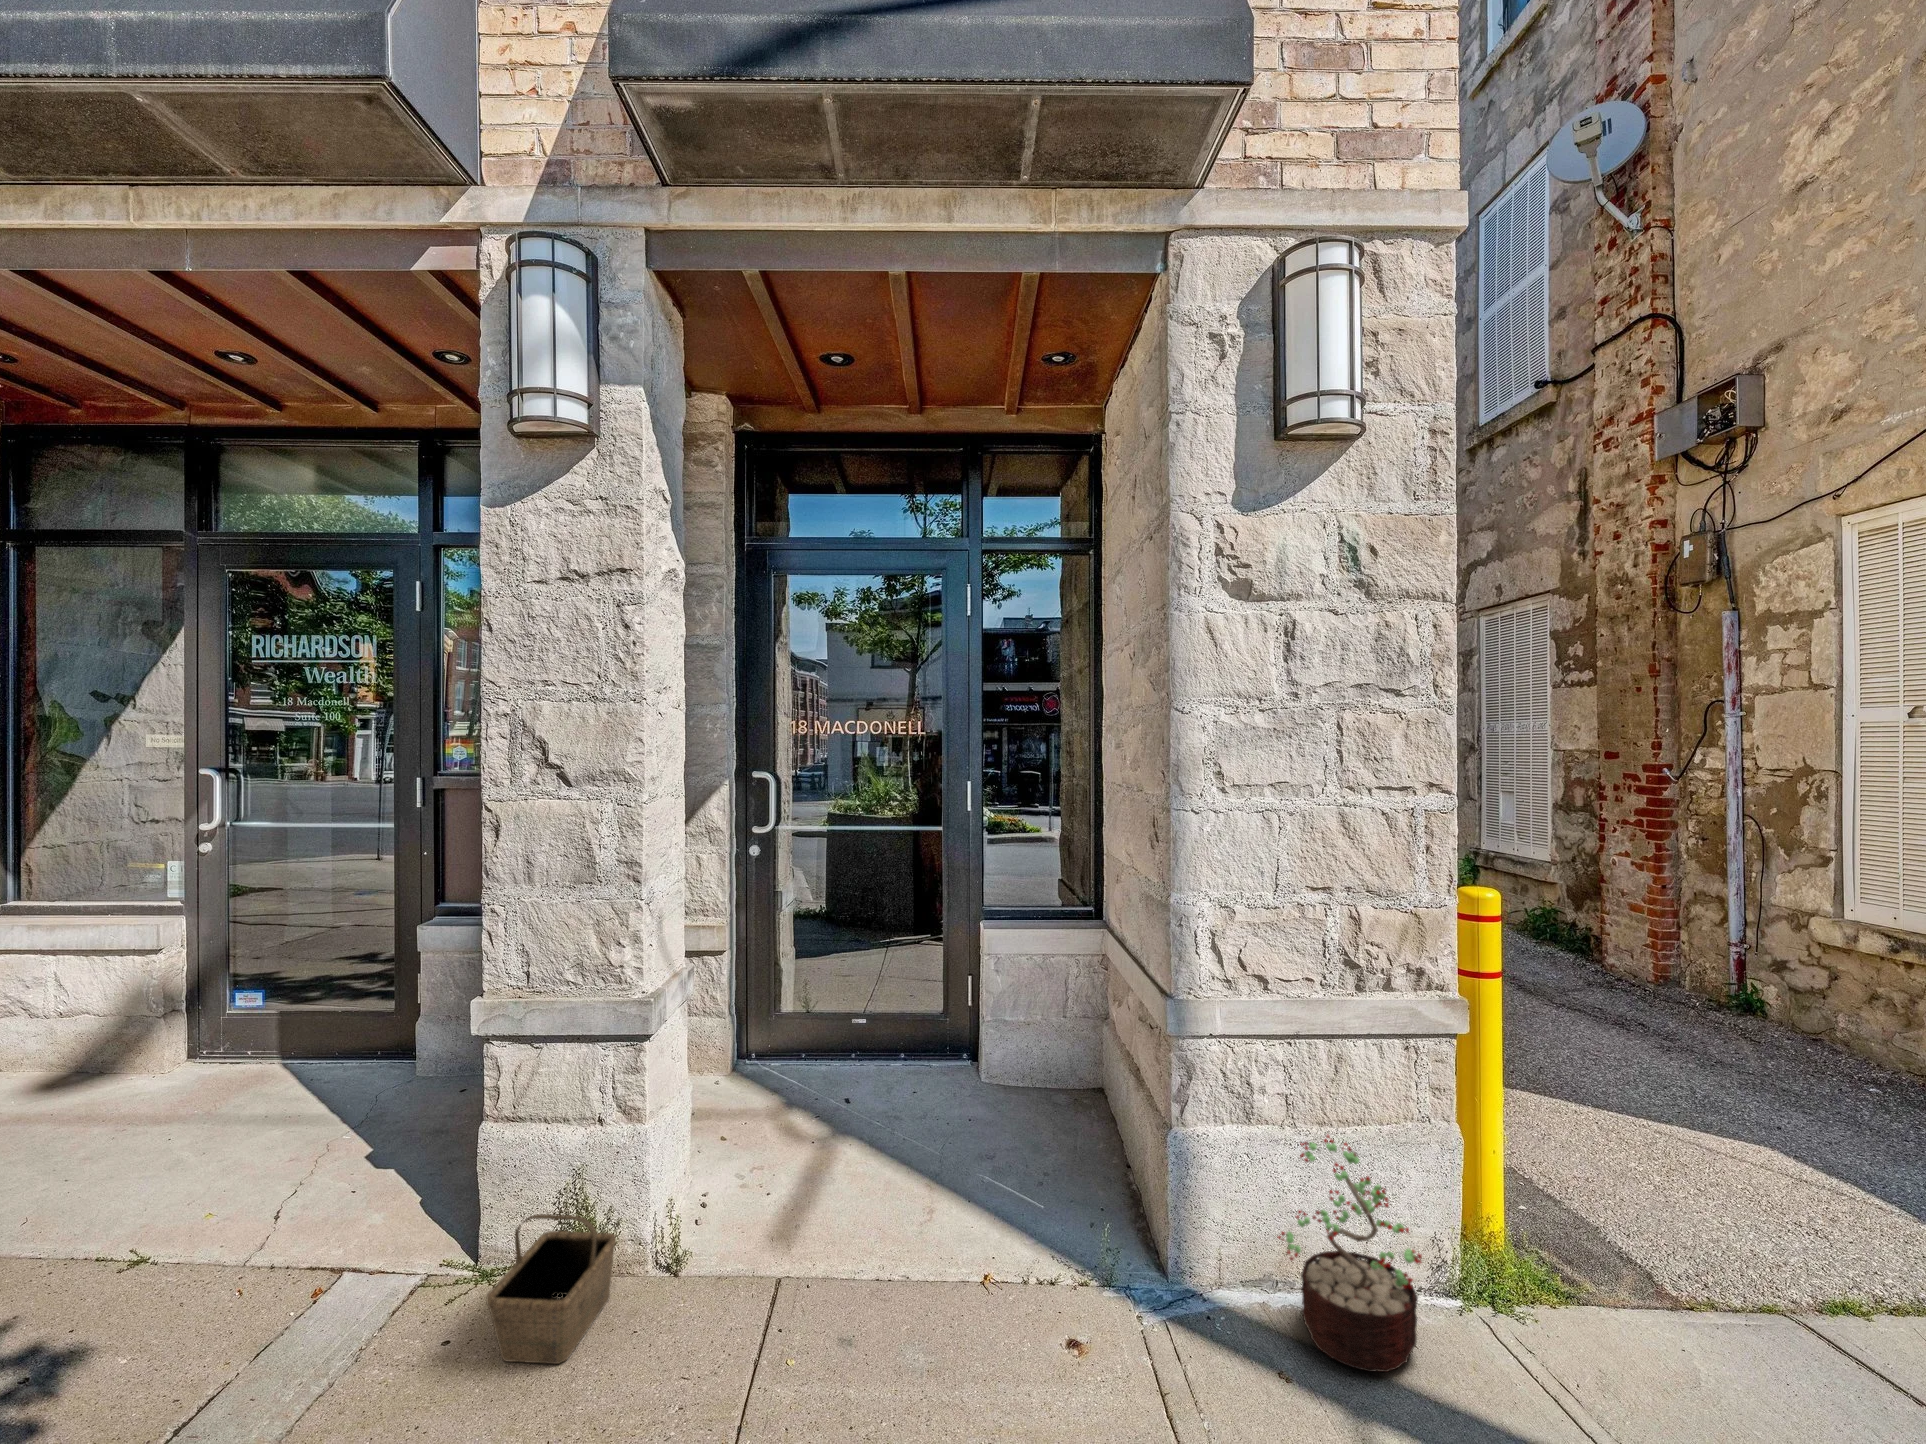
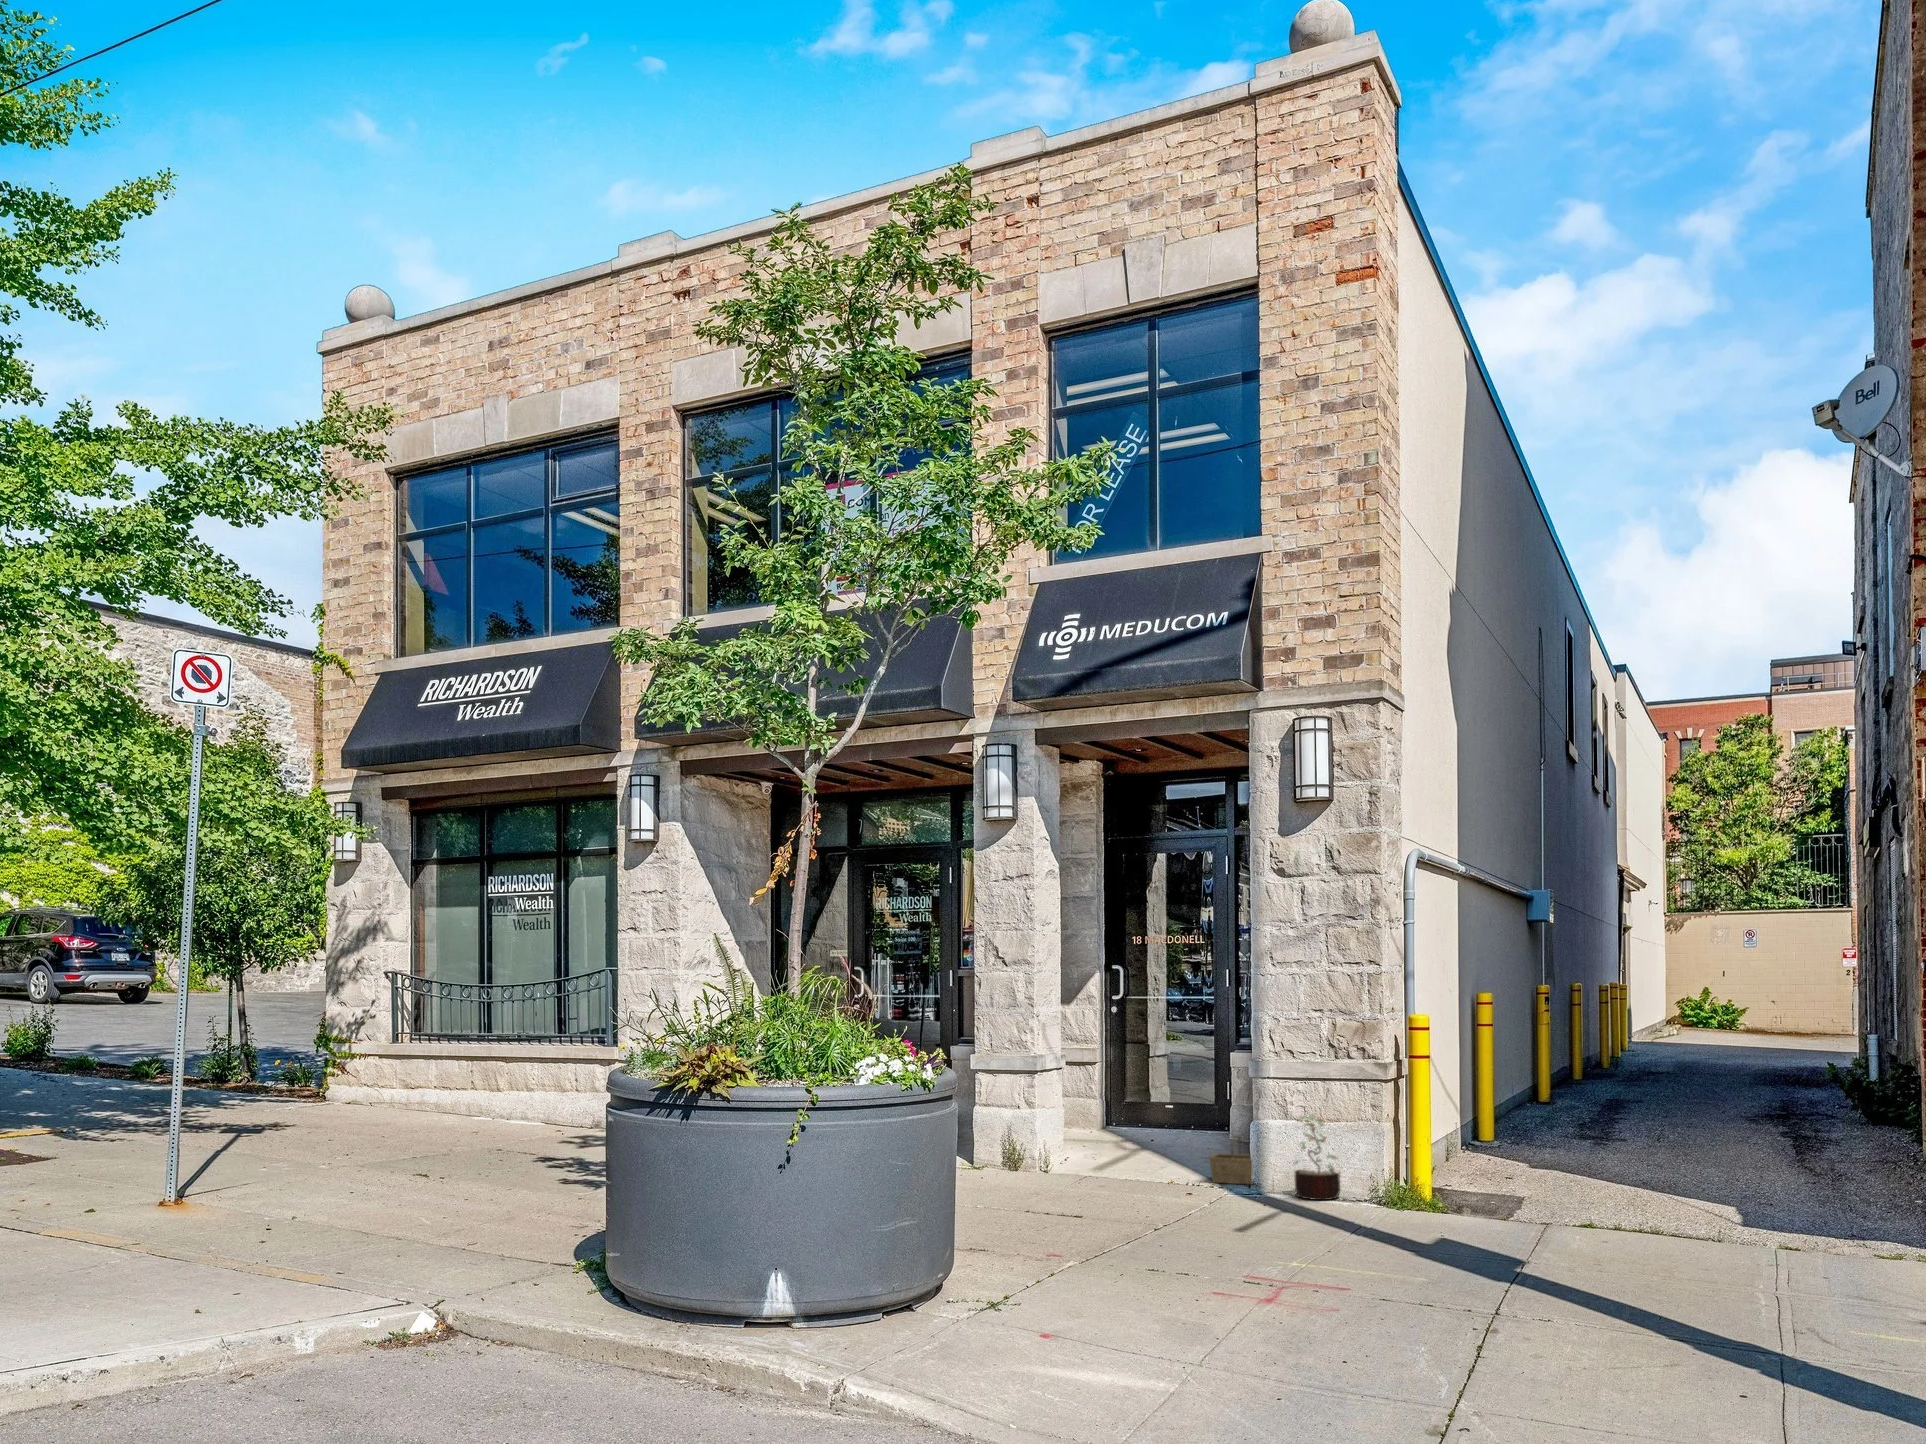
basket: present [487,1214,616,1364] -> present [1209,1136,1254,1184]

